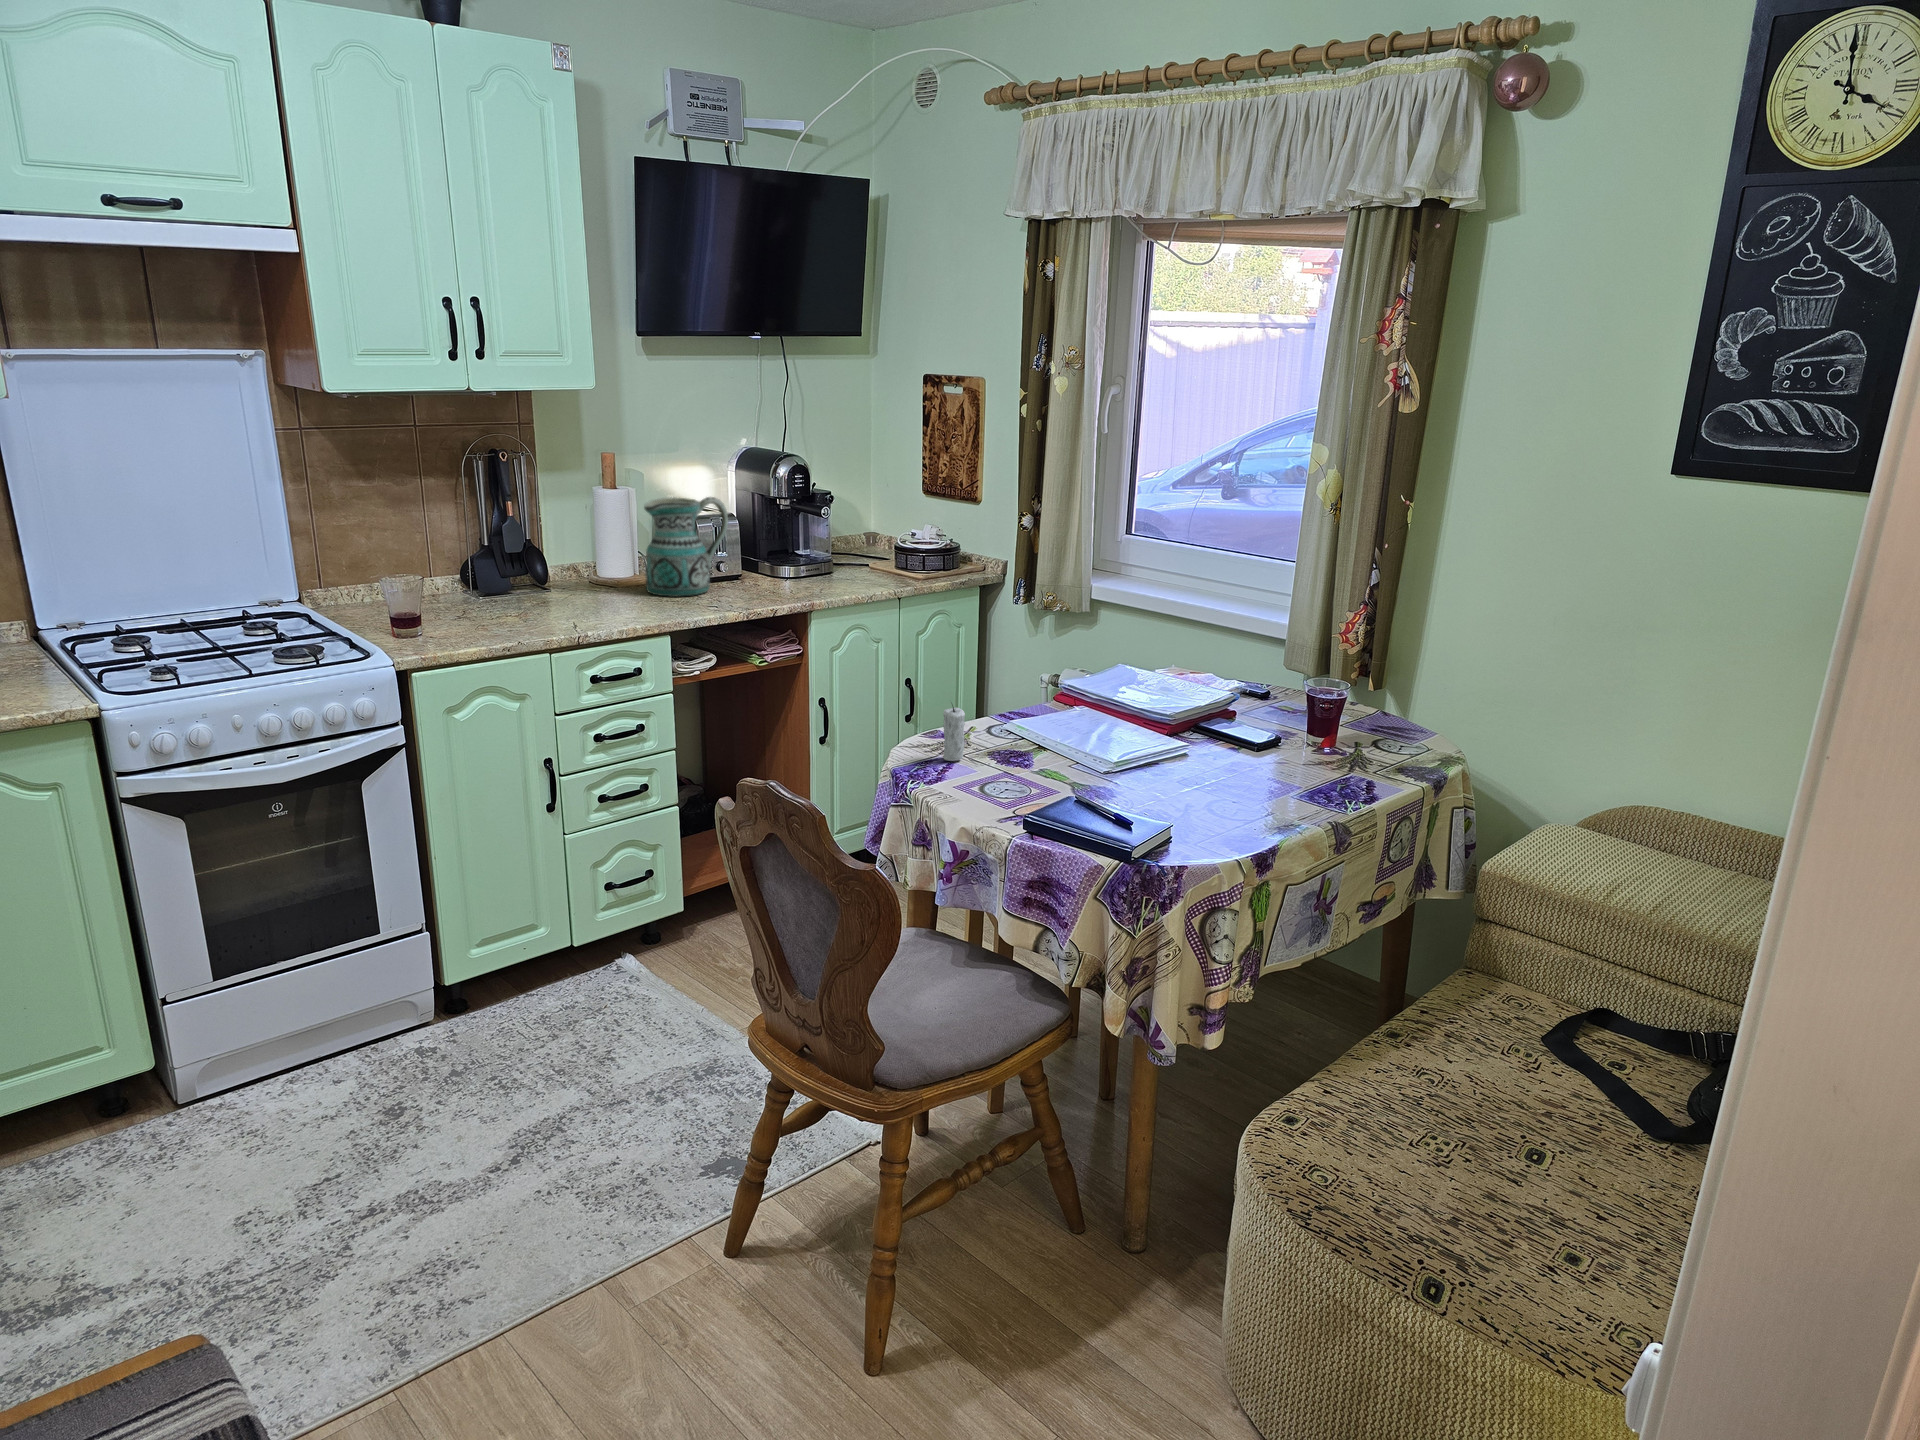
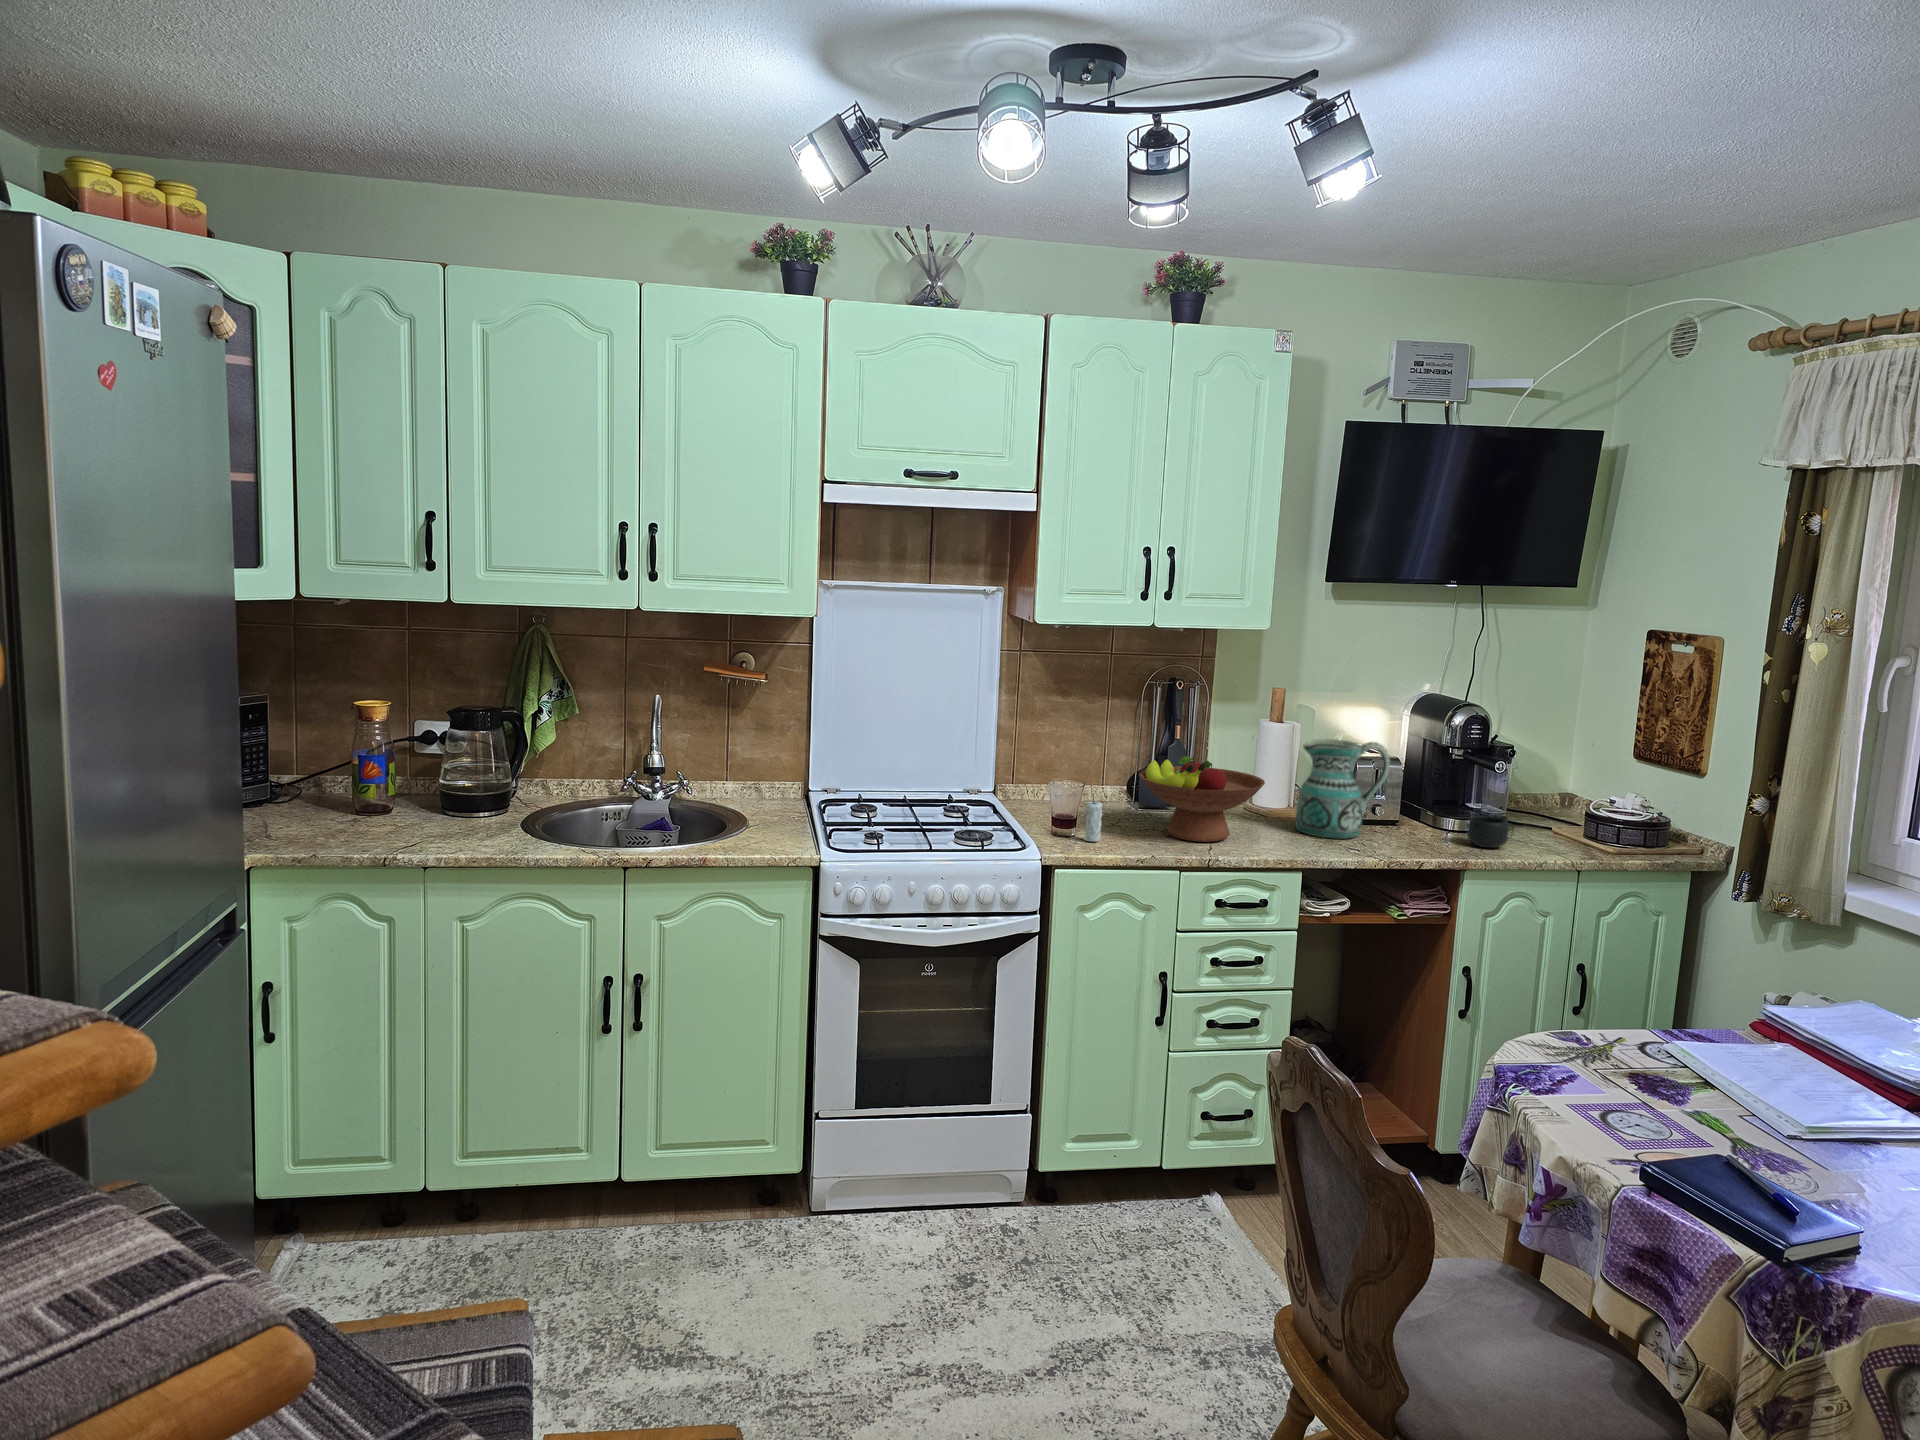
fruit bowl: none [480,530,616,618] -> present [1139,756,1265,842]
mug: none [803,557,842,586] -> present [1467,816,1509,848]
candle: present [943,705,965,761] -> present [1084,799,1103,841]

